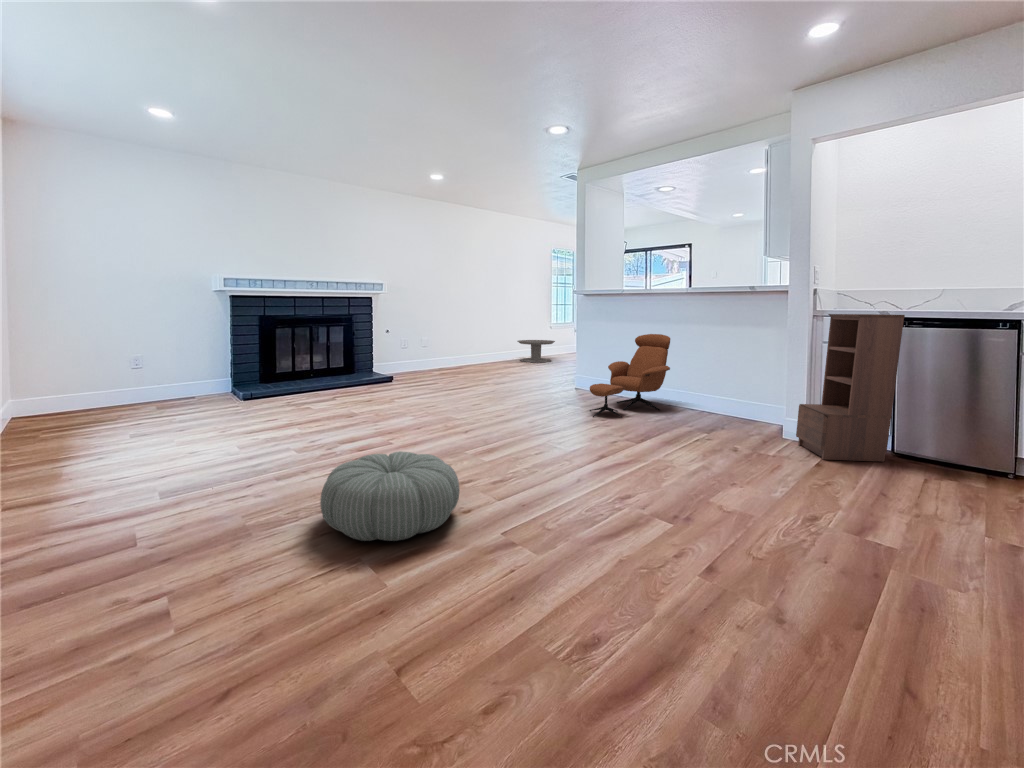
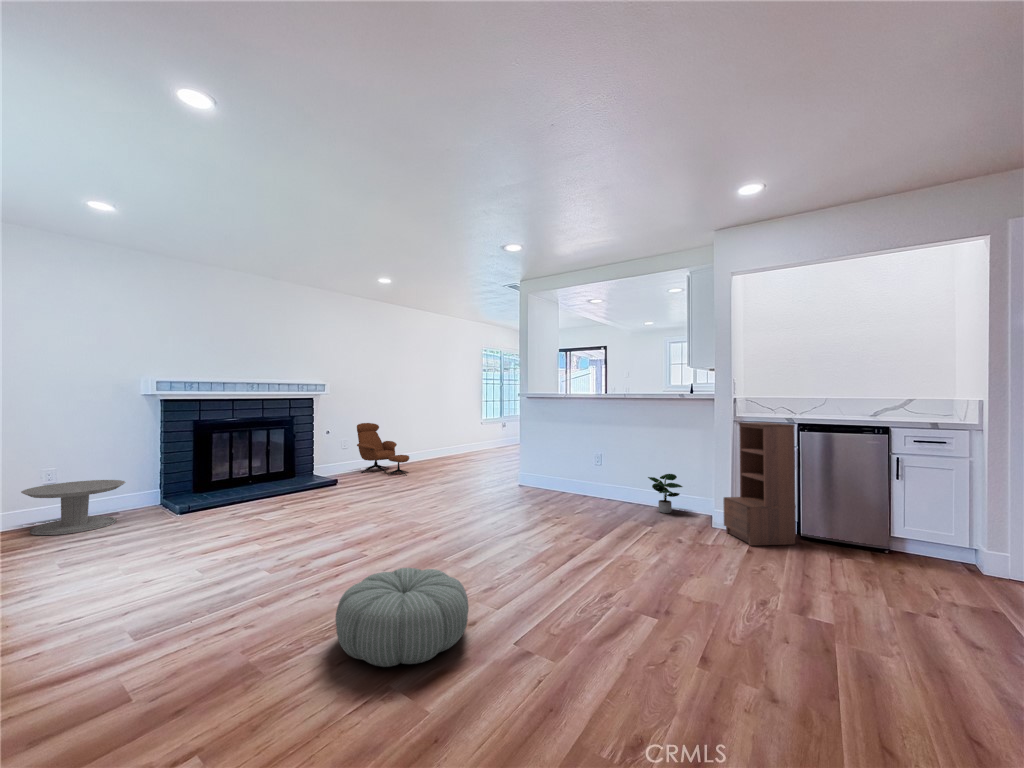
lounge chair: present [590,334,670,417] -> present [357,423,409,475]
side table: present [517,340,555,362] -> present [21,480,125,535]
potted plant: none [713,378,755,422] -> present [648,474,683,513]

